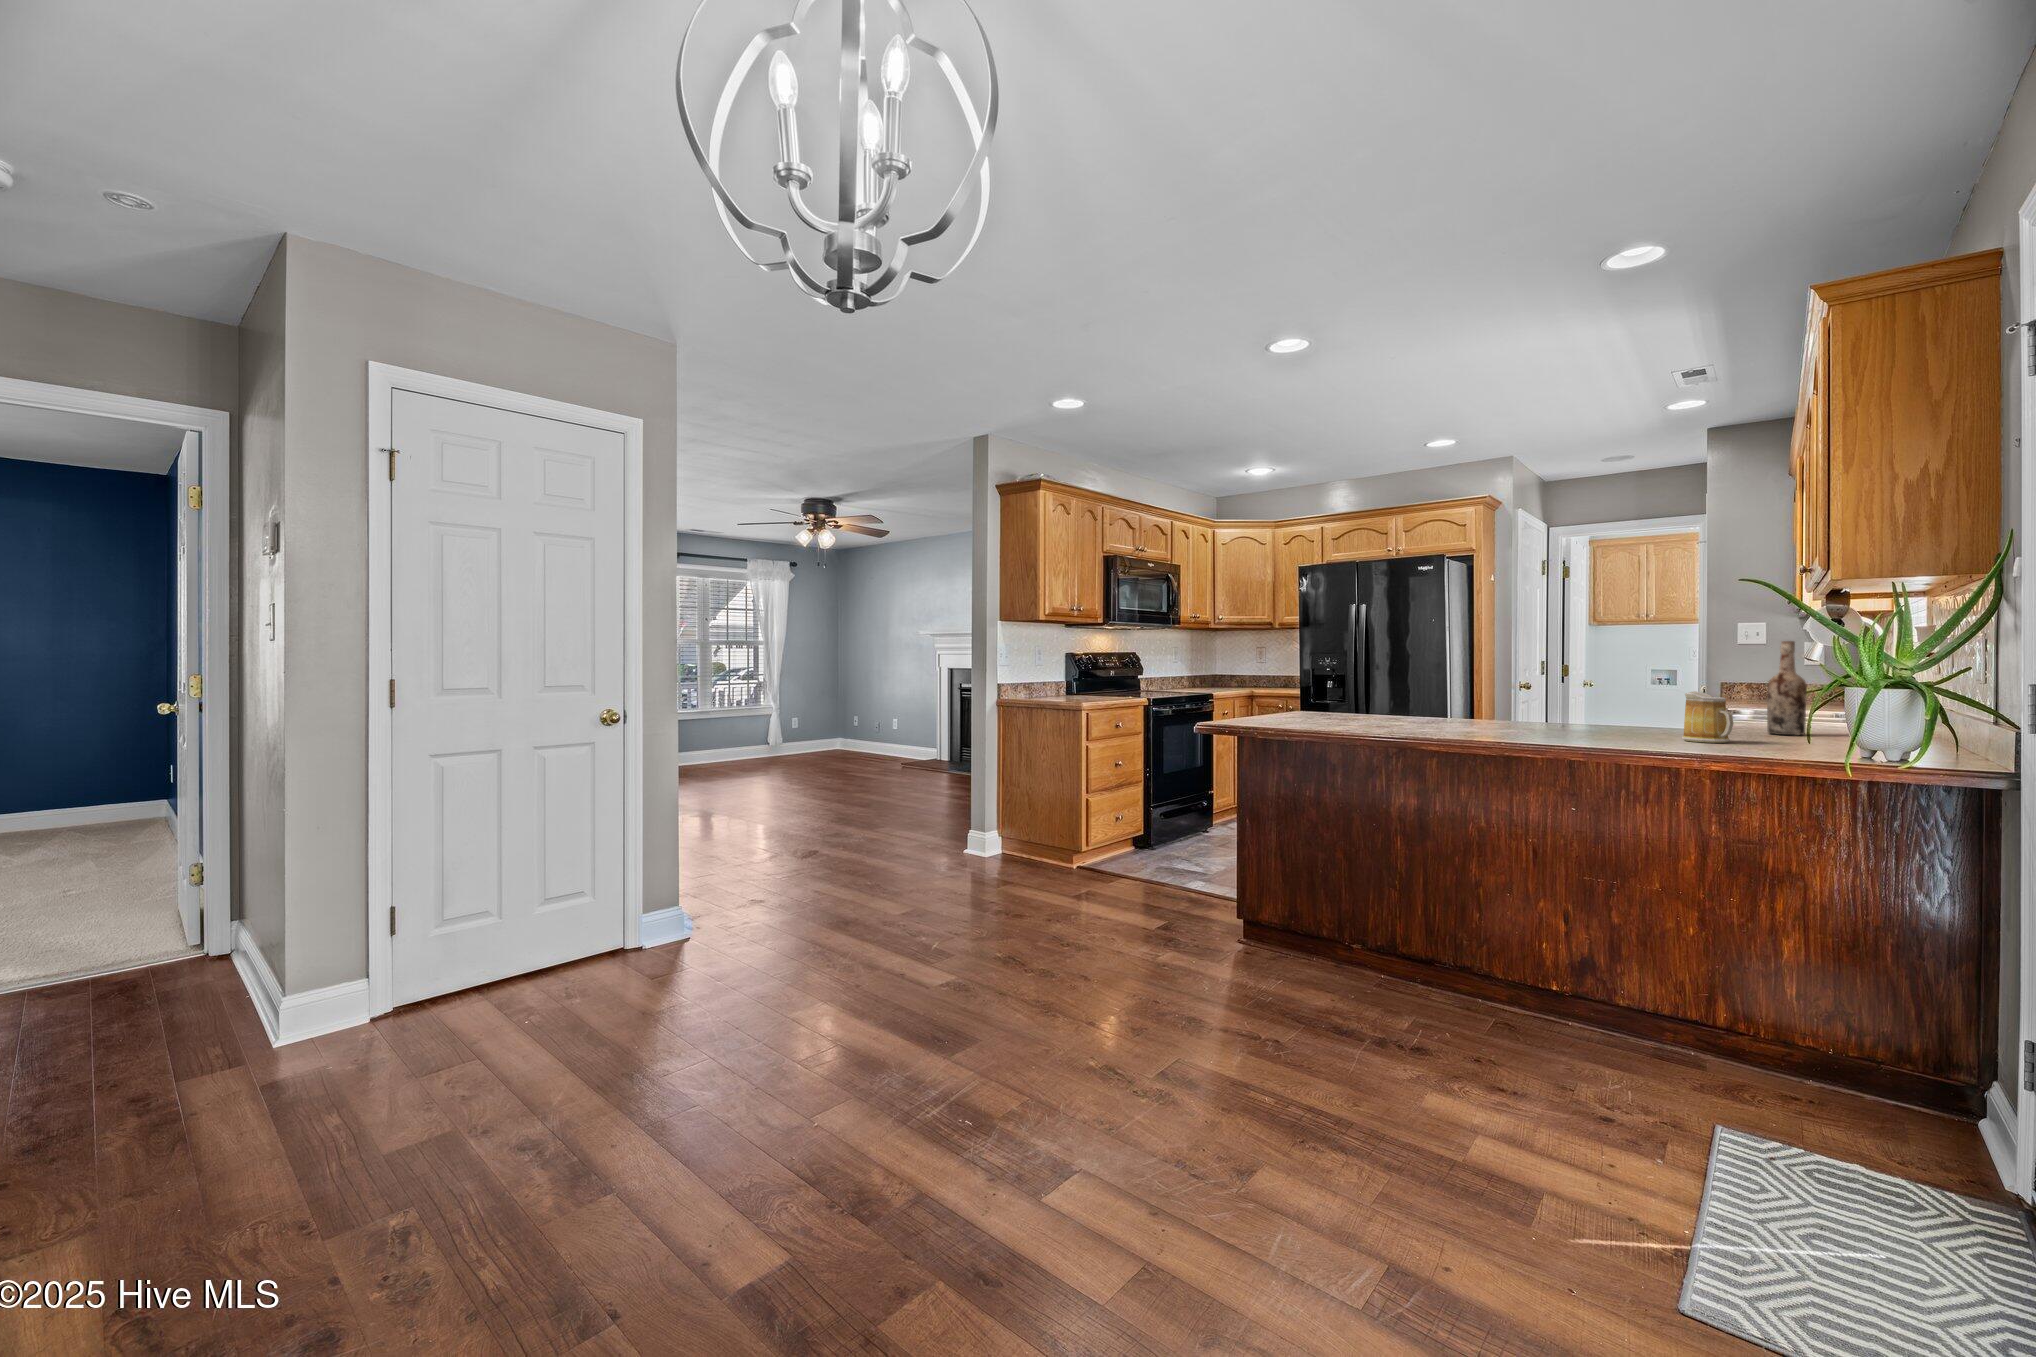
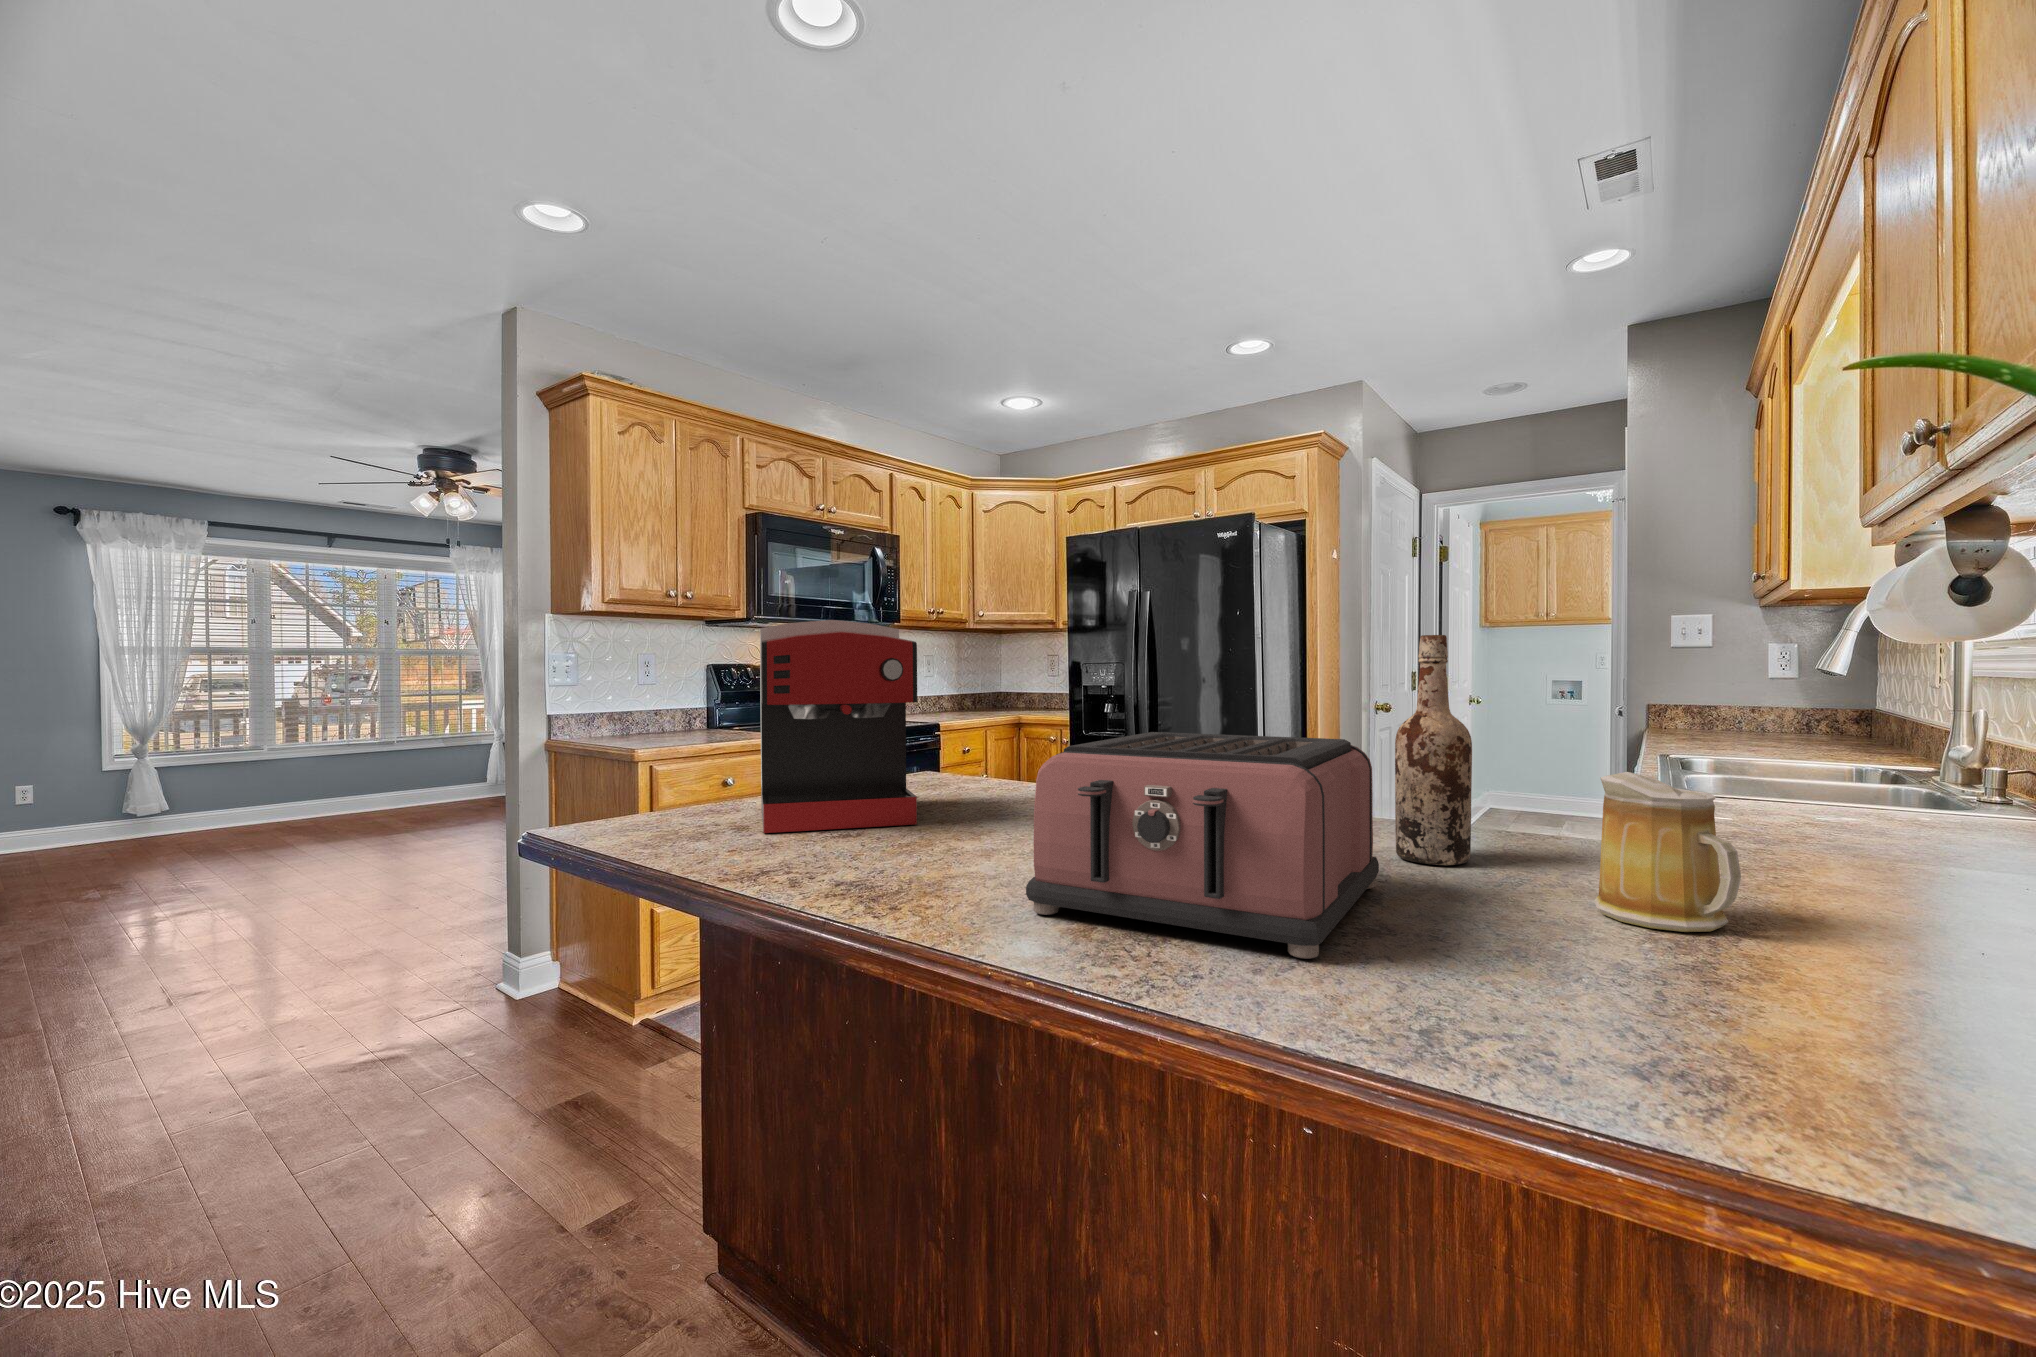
coffee maker: none [1264,632,1362,726] -> present [760,620,917,833]
wine bottle: present [1767,641,1807,735] -> present [1395,635,1472,865]
toaster: none [1473,680,1597,744] -> present [1026,732,1379,959]

